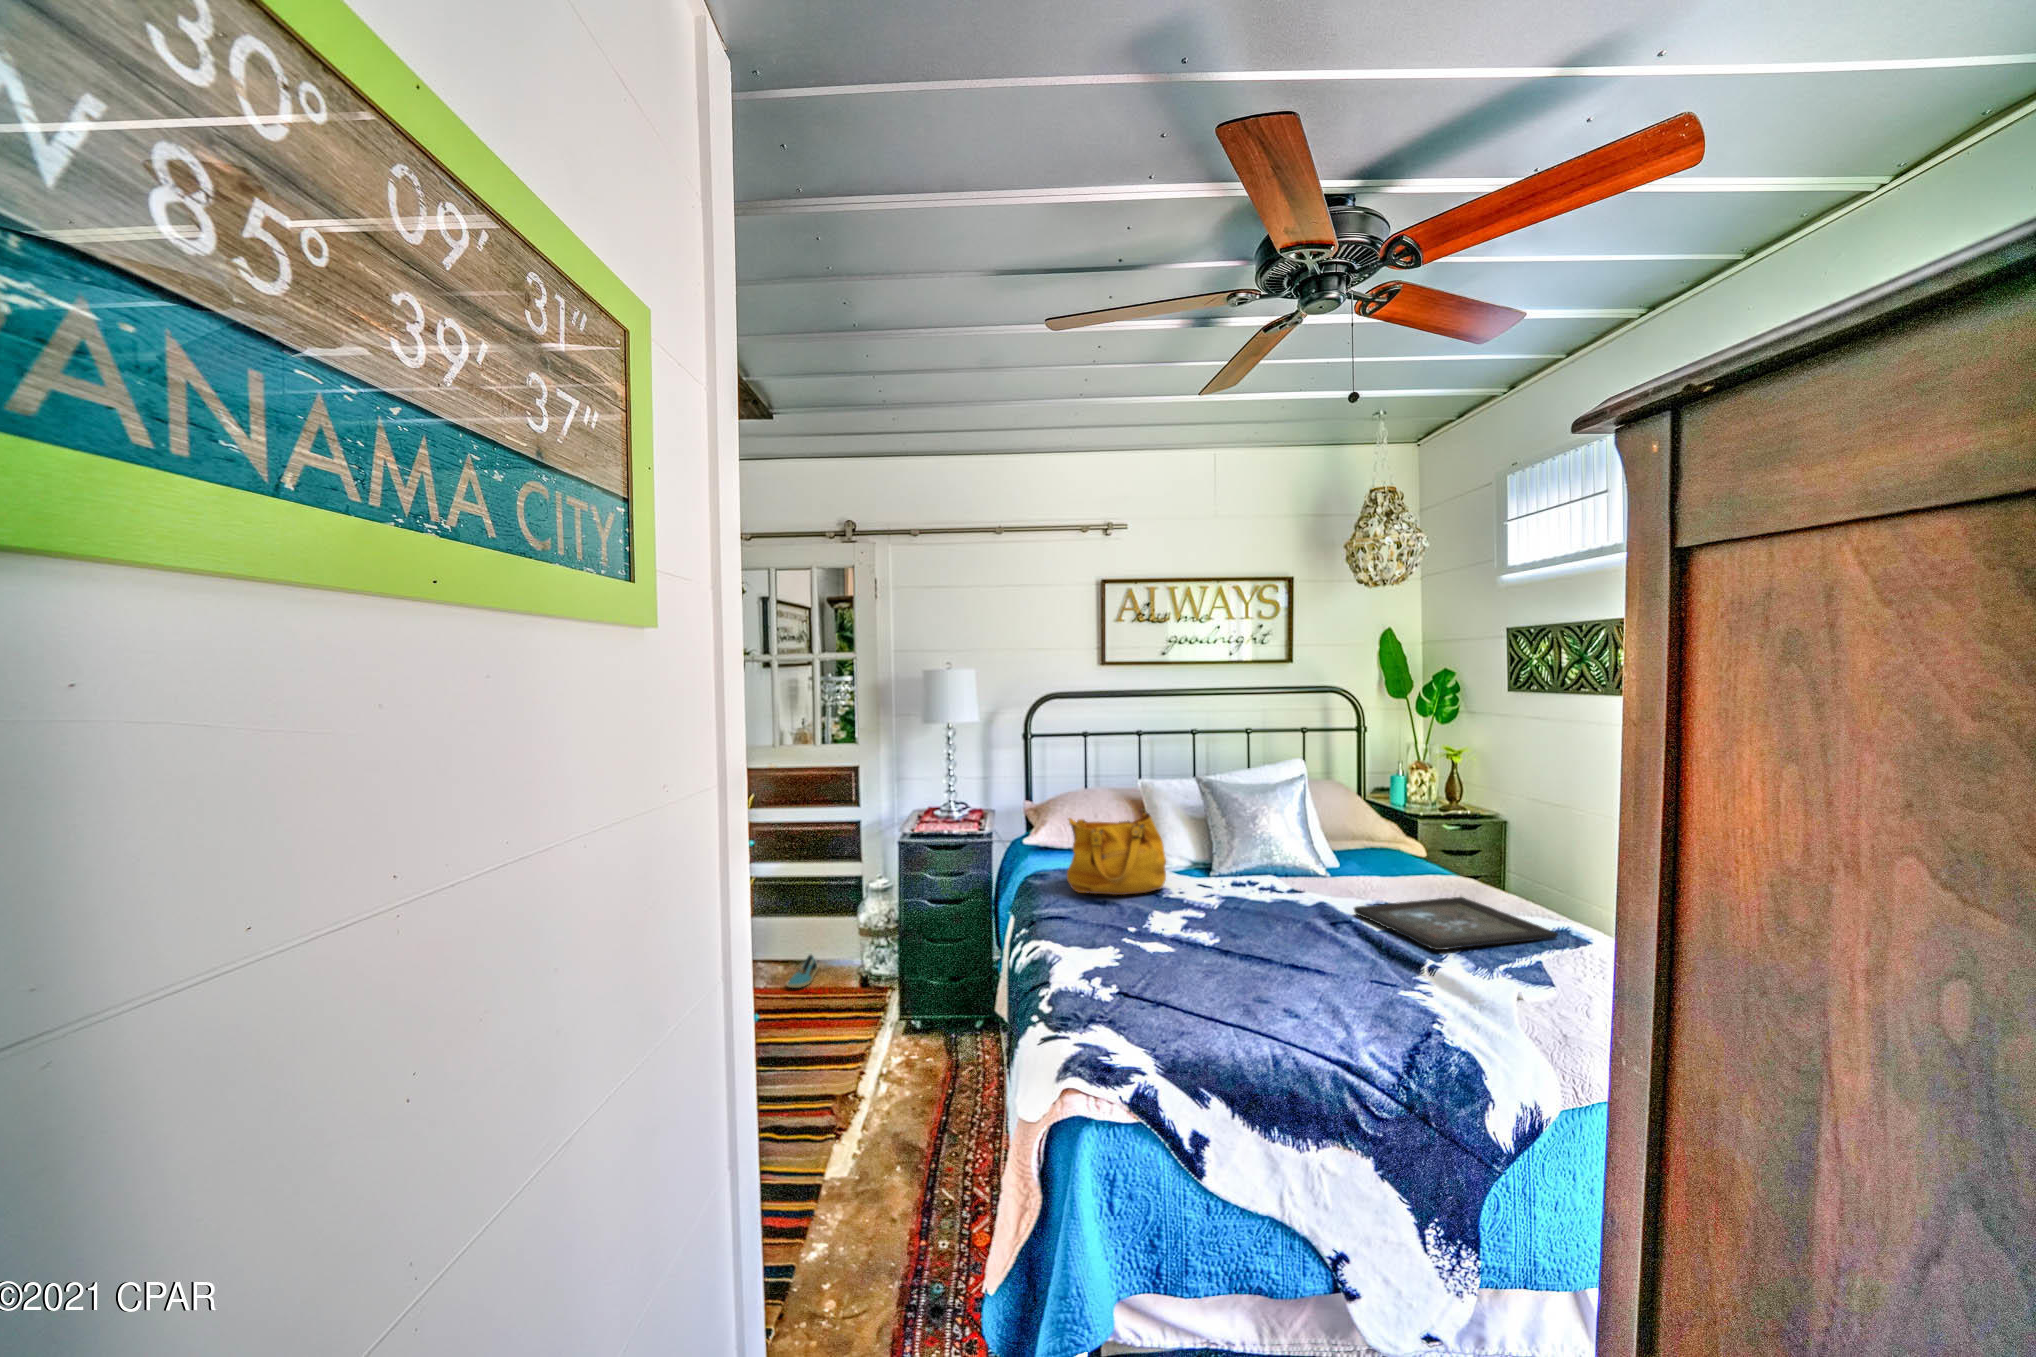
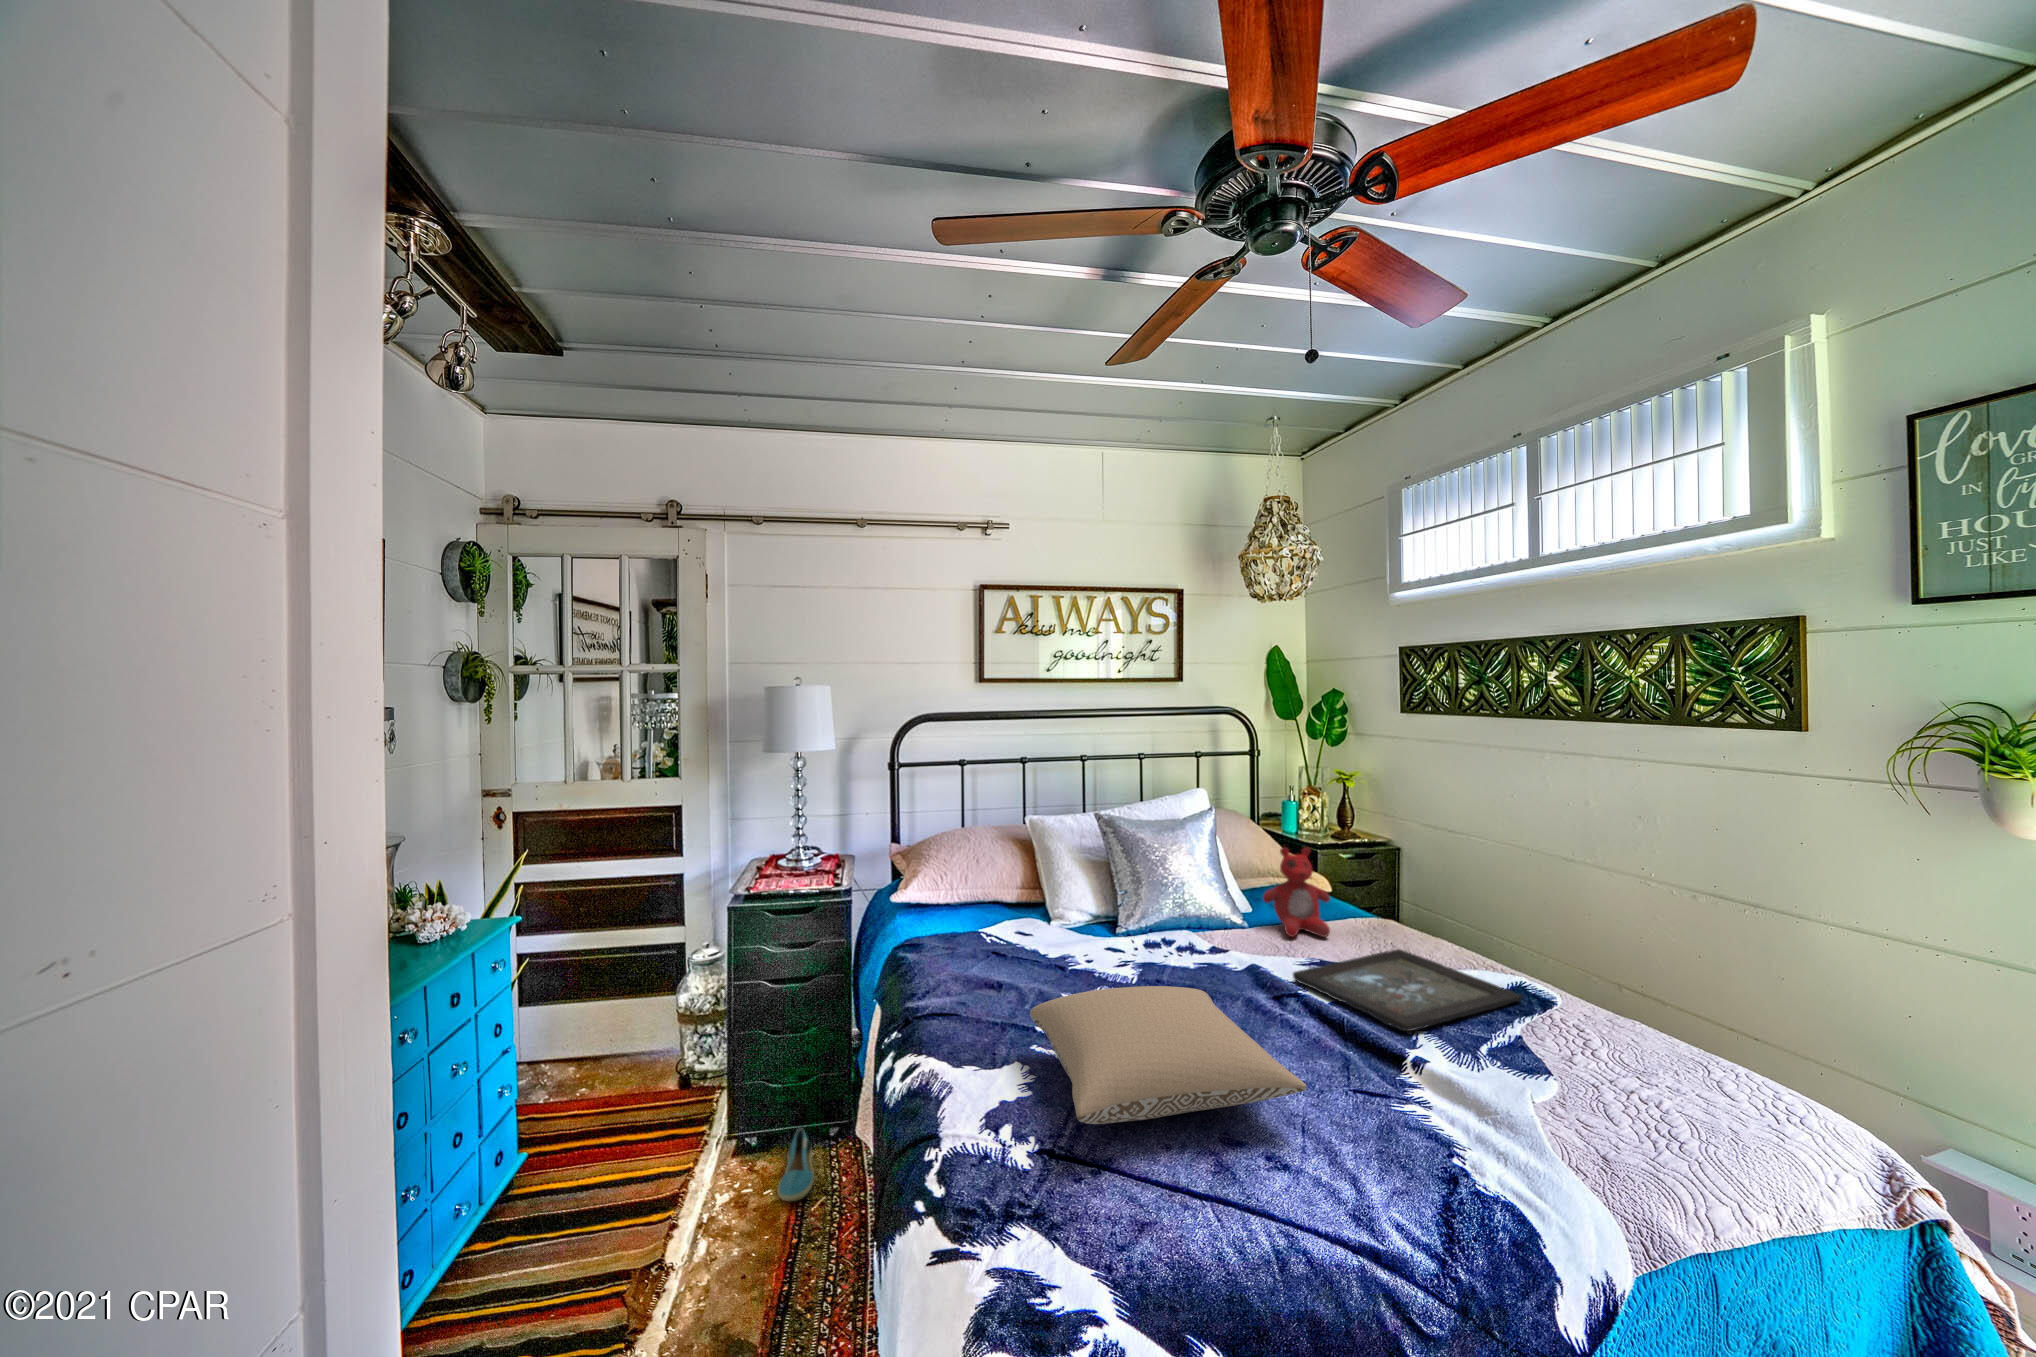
stuffed bear: none [1344,808,1407,887] -> present [1263,847,1330,937]
handbag: present [1067,810,1166,895] -> none [948,859,1068,970]
pillow: none [1122,897,1321,979] -> present [1030,986,1307,1124]
shoe: present [787,955,818,988] -> present [777,1128,814,1201]

